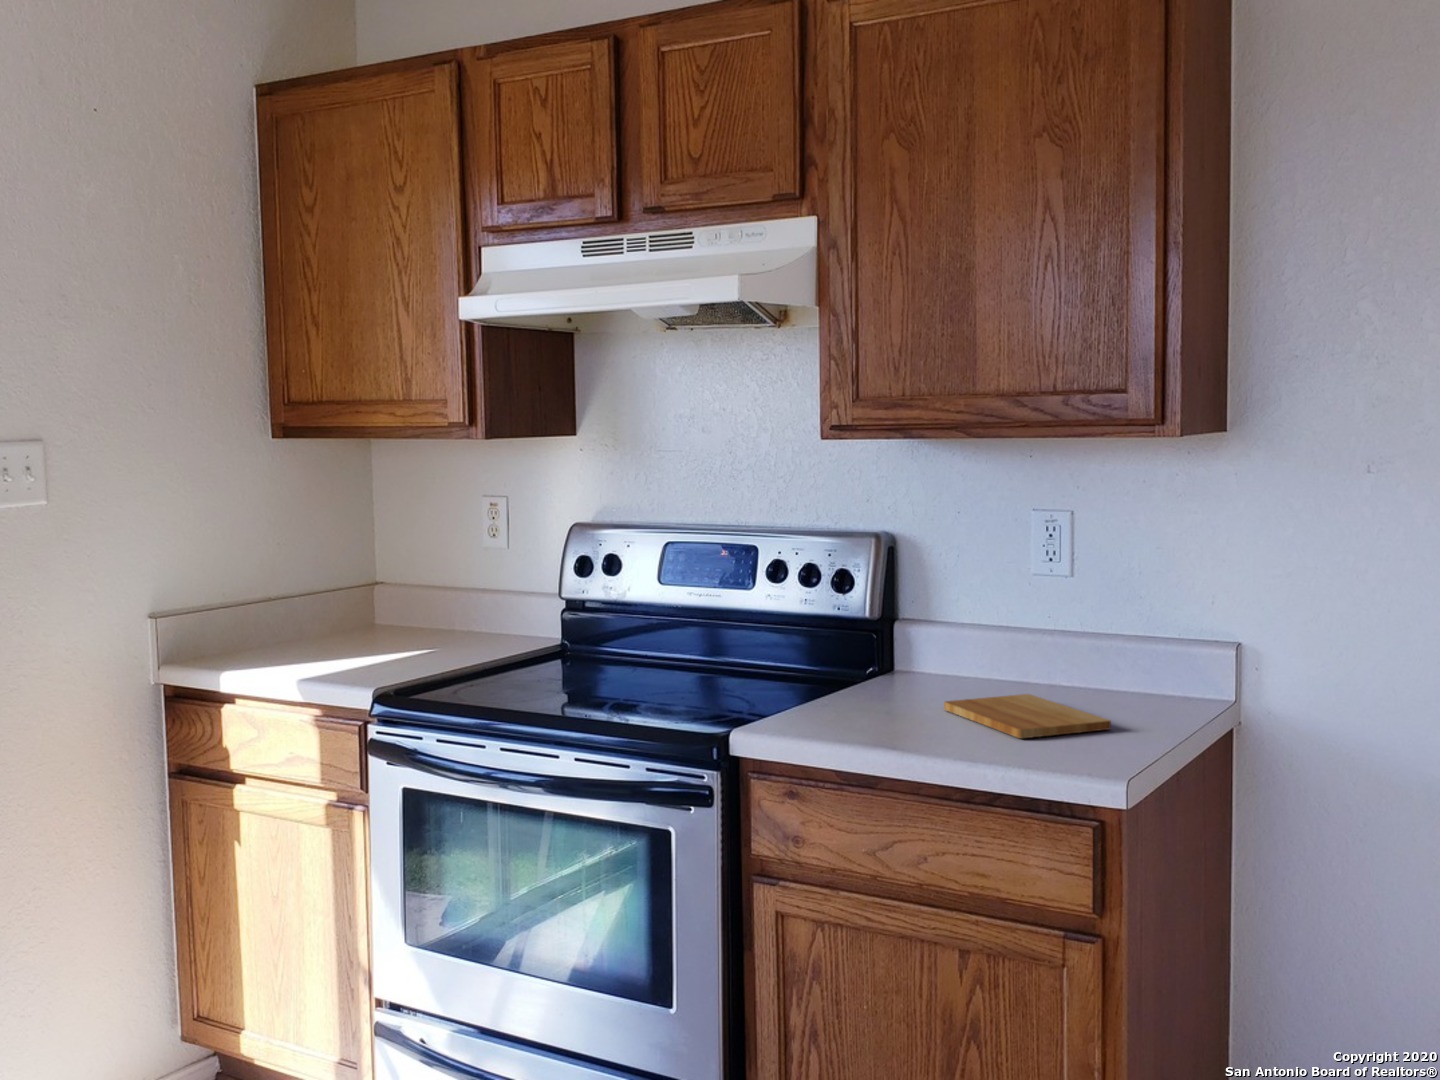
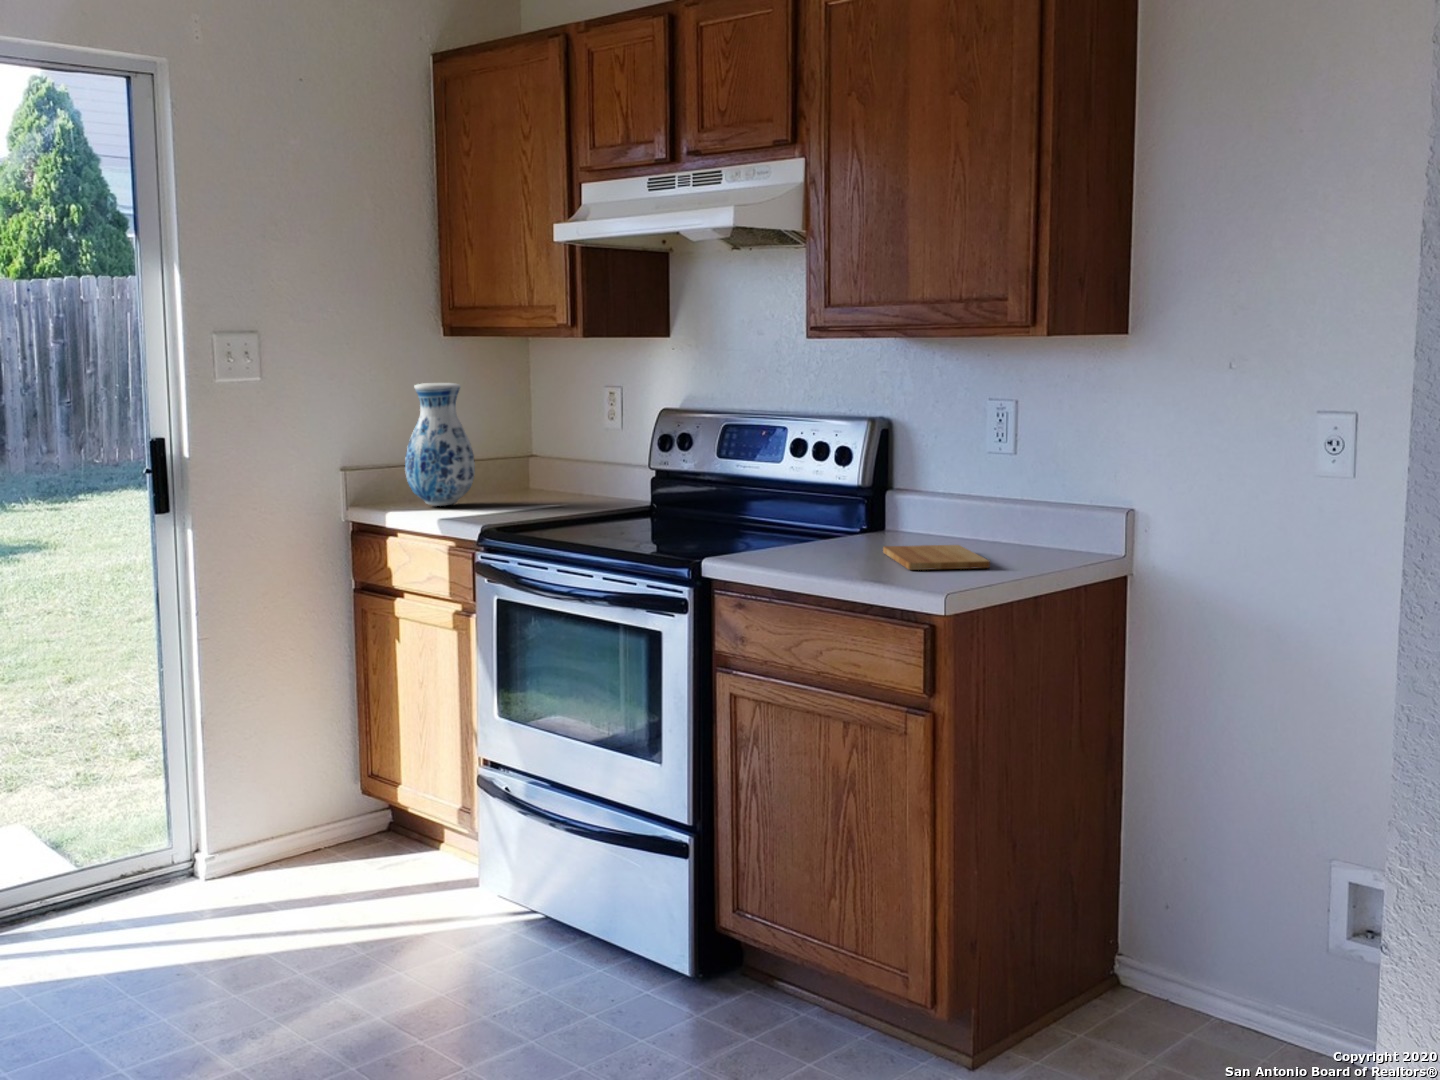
vase: none [237,499,330,657] -> present [405,383,475,506]

